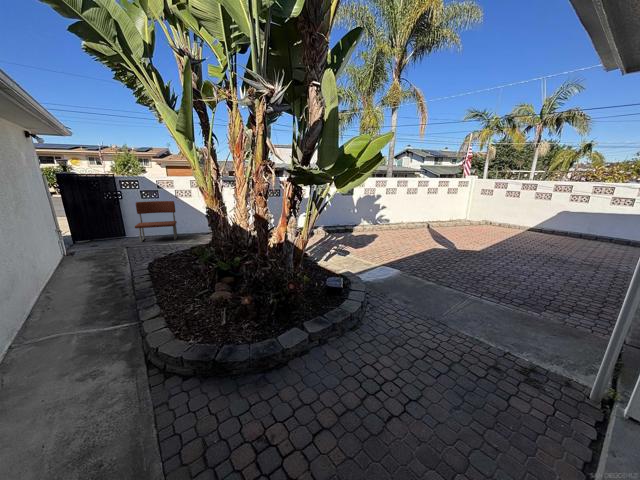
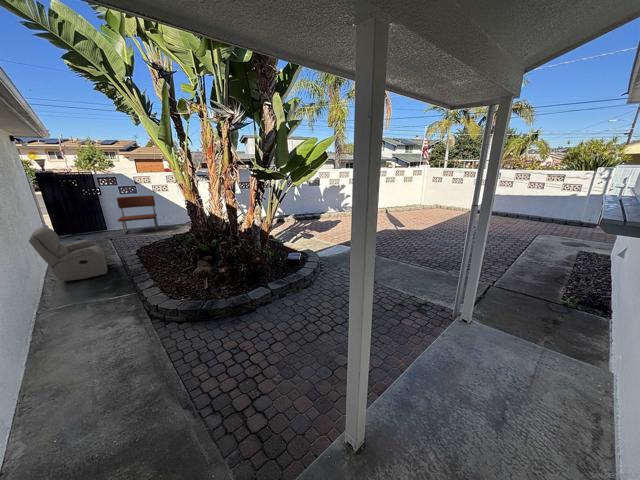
chair: none [20,234,112,299] -> present [29,227,107,281]

